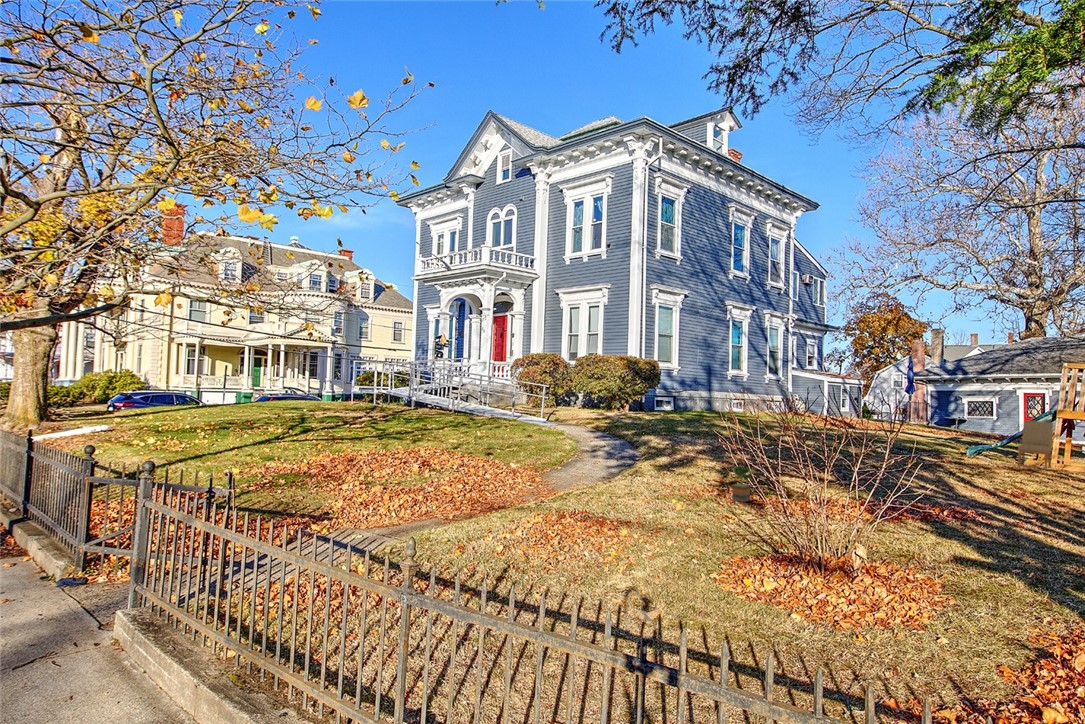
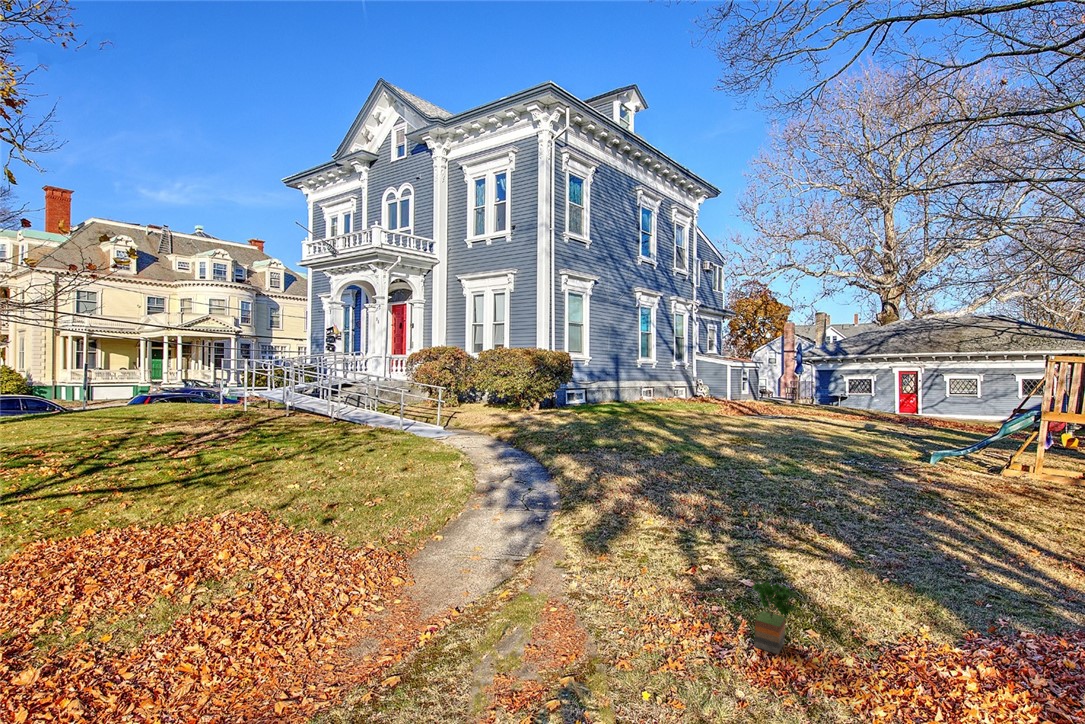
chair: present [1018,420,1053,471] -> none [1023,430,1070,495]

